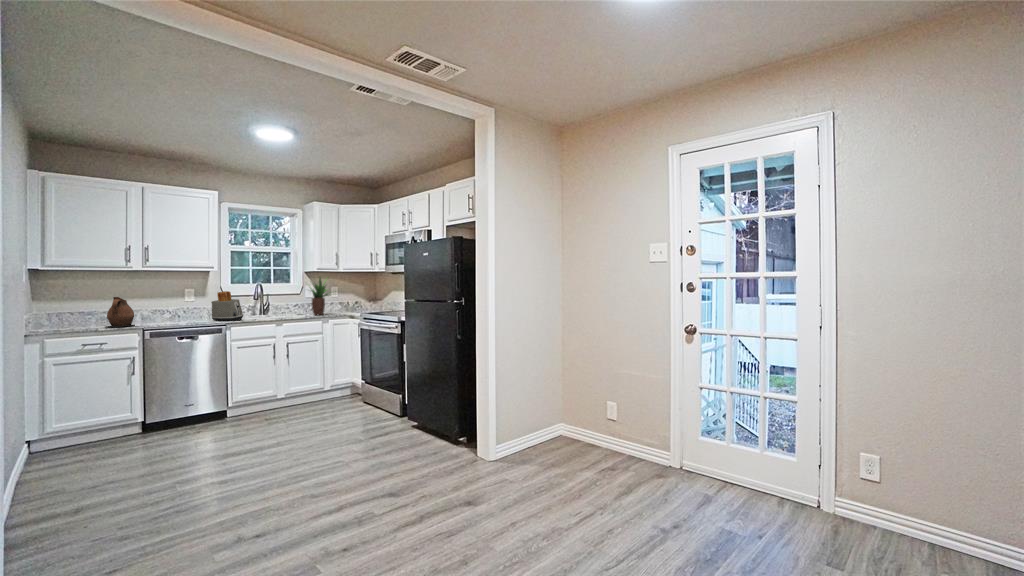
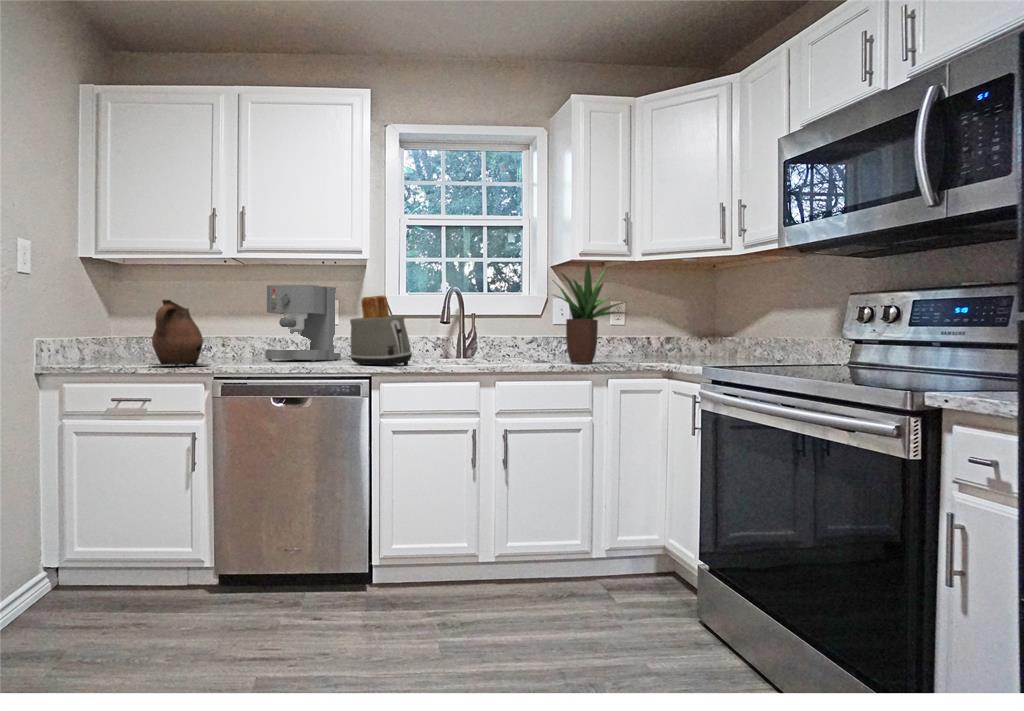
coffee maker: none [155,284,196,320] -> present [266,285,341,361]

